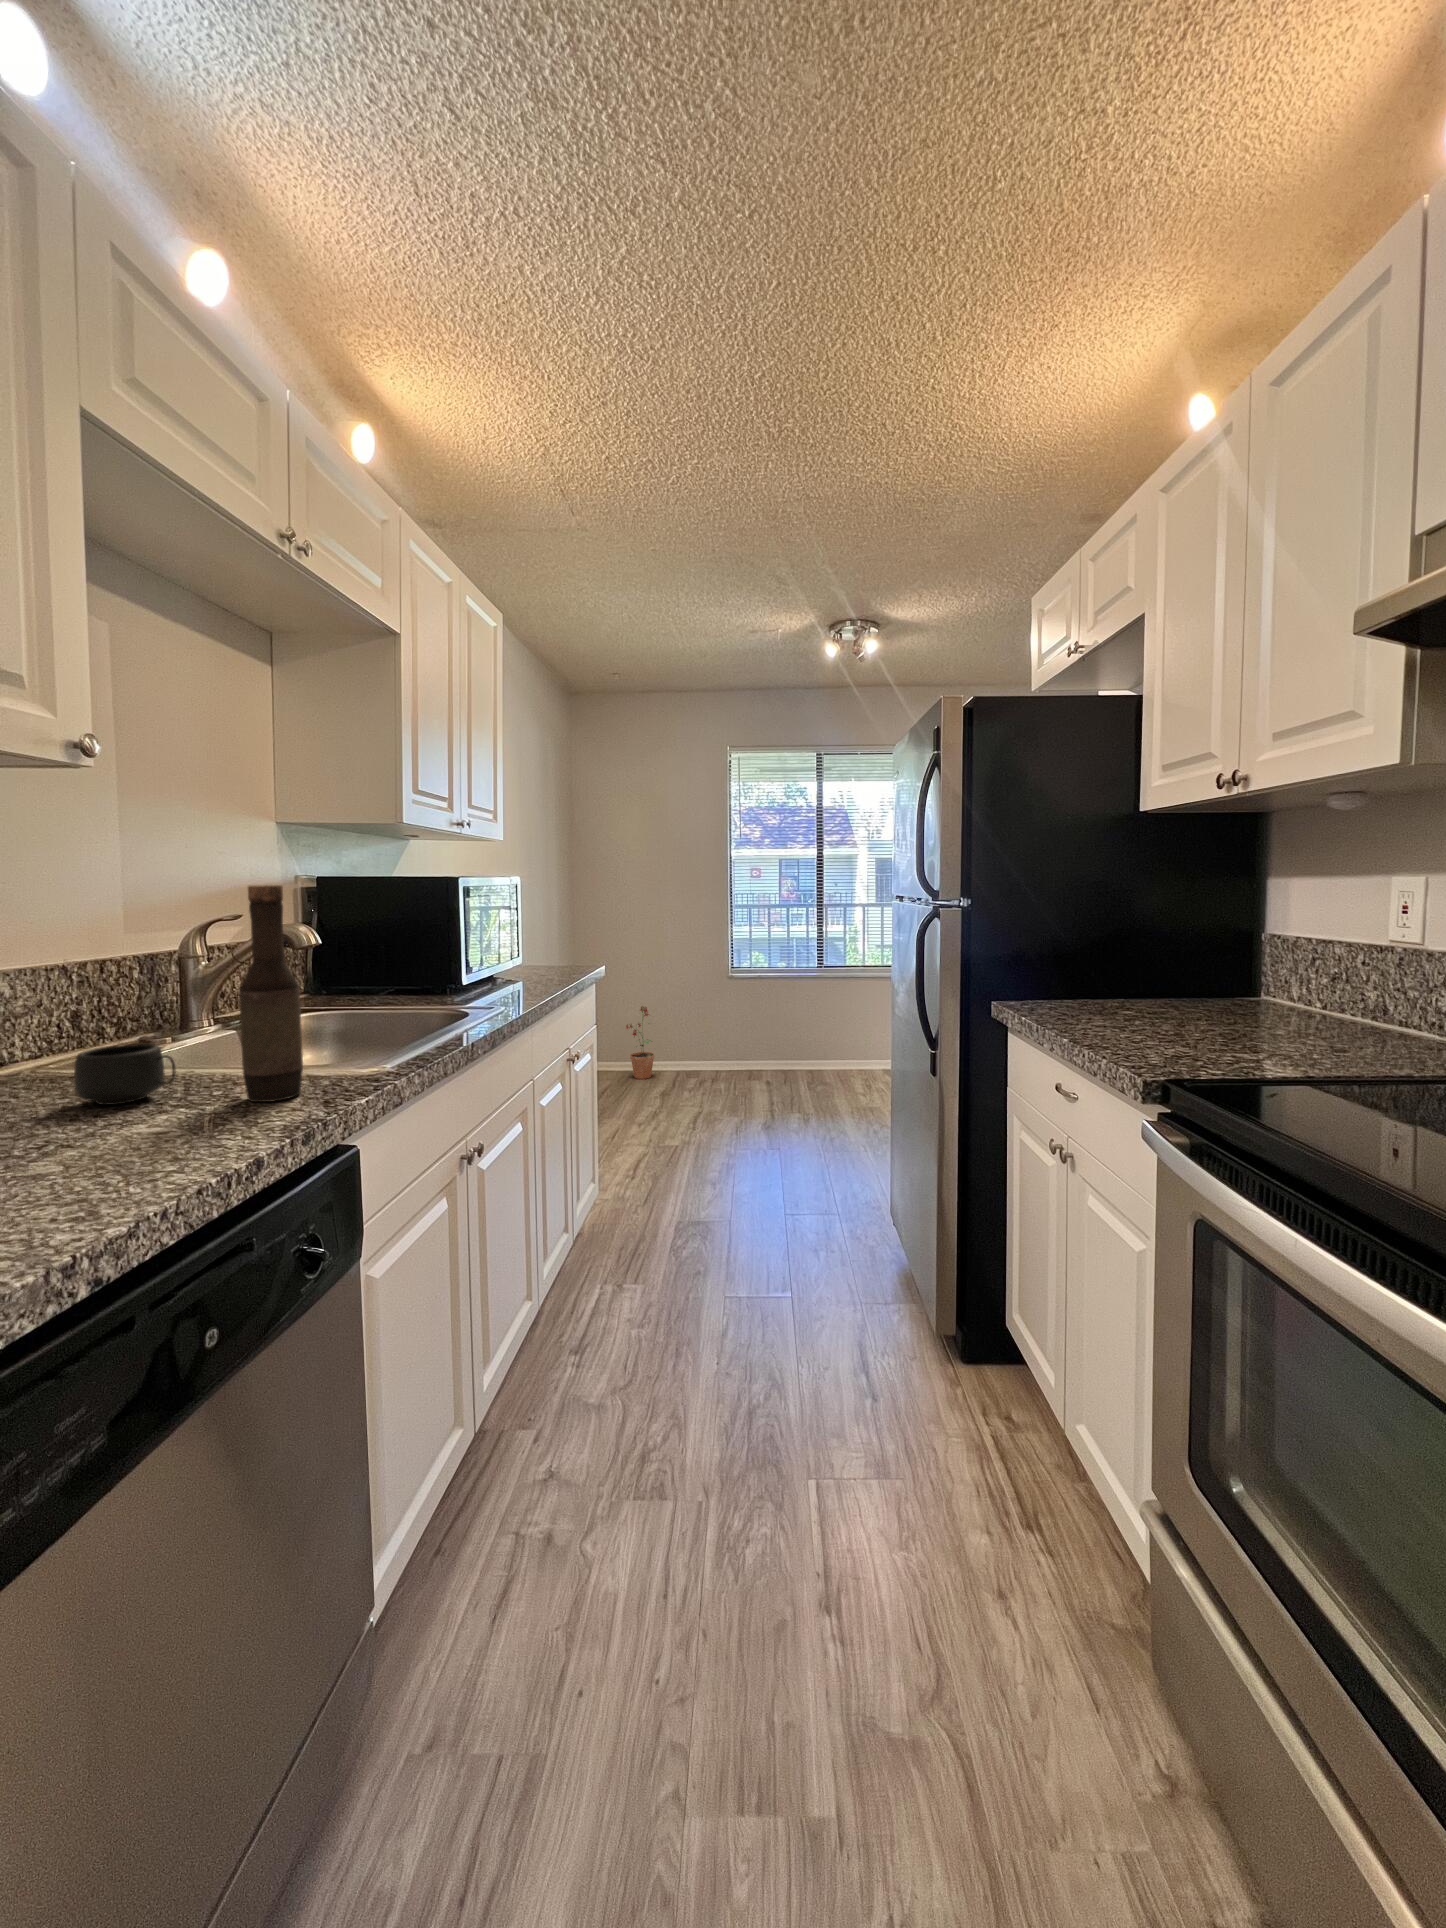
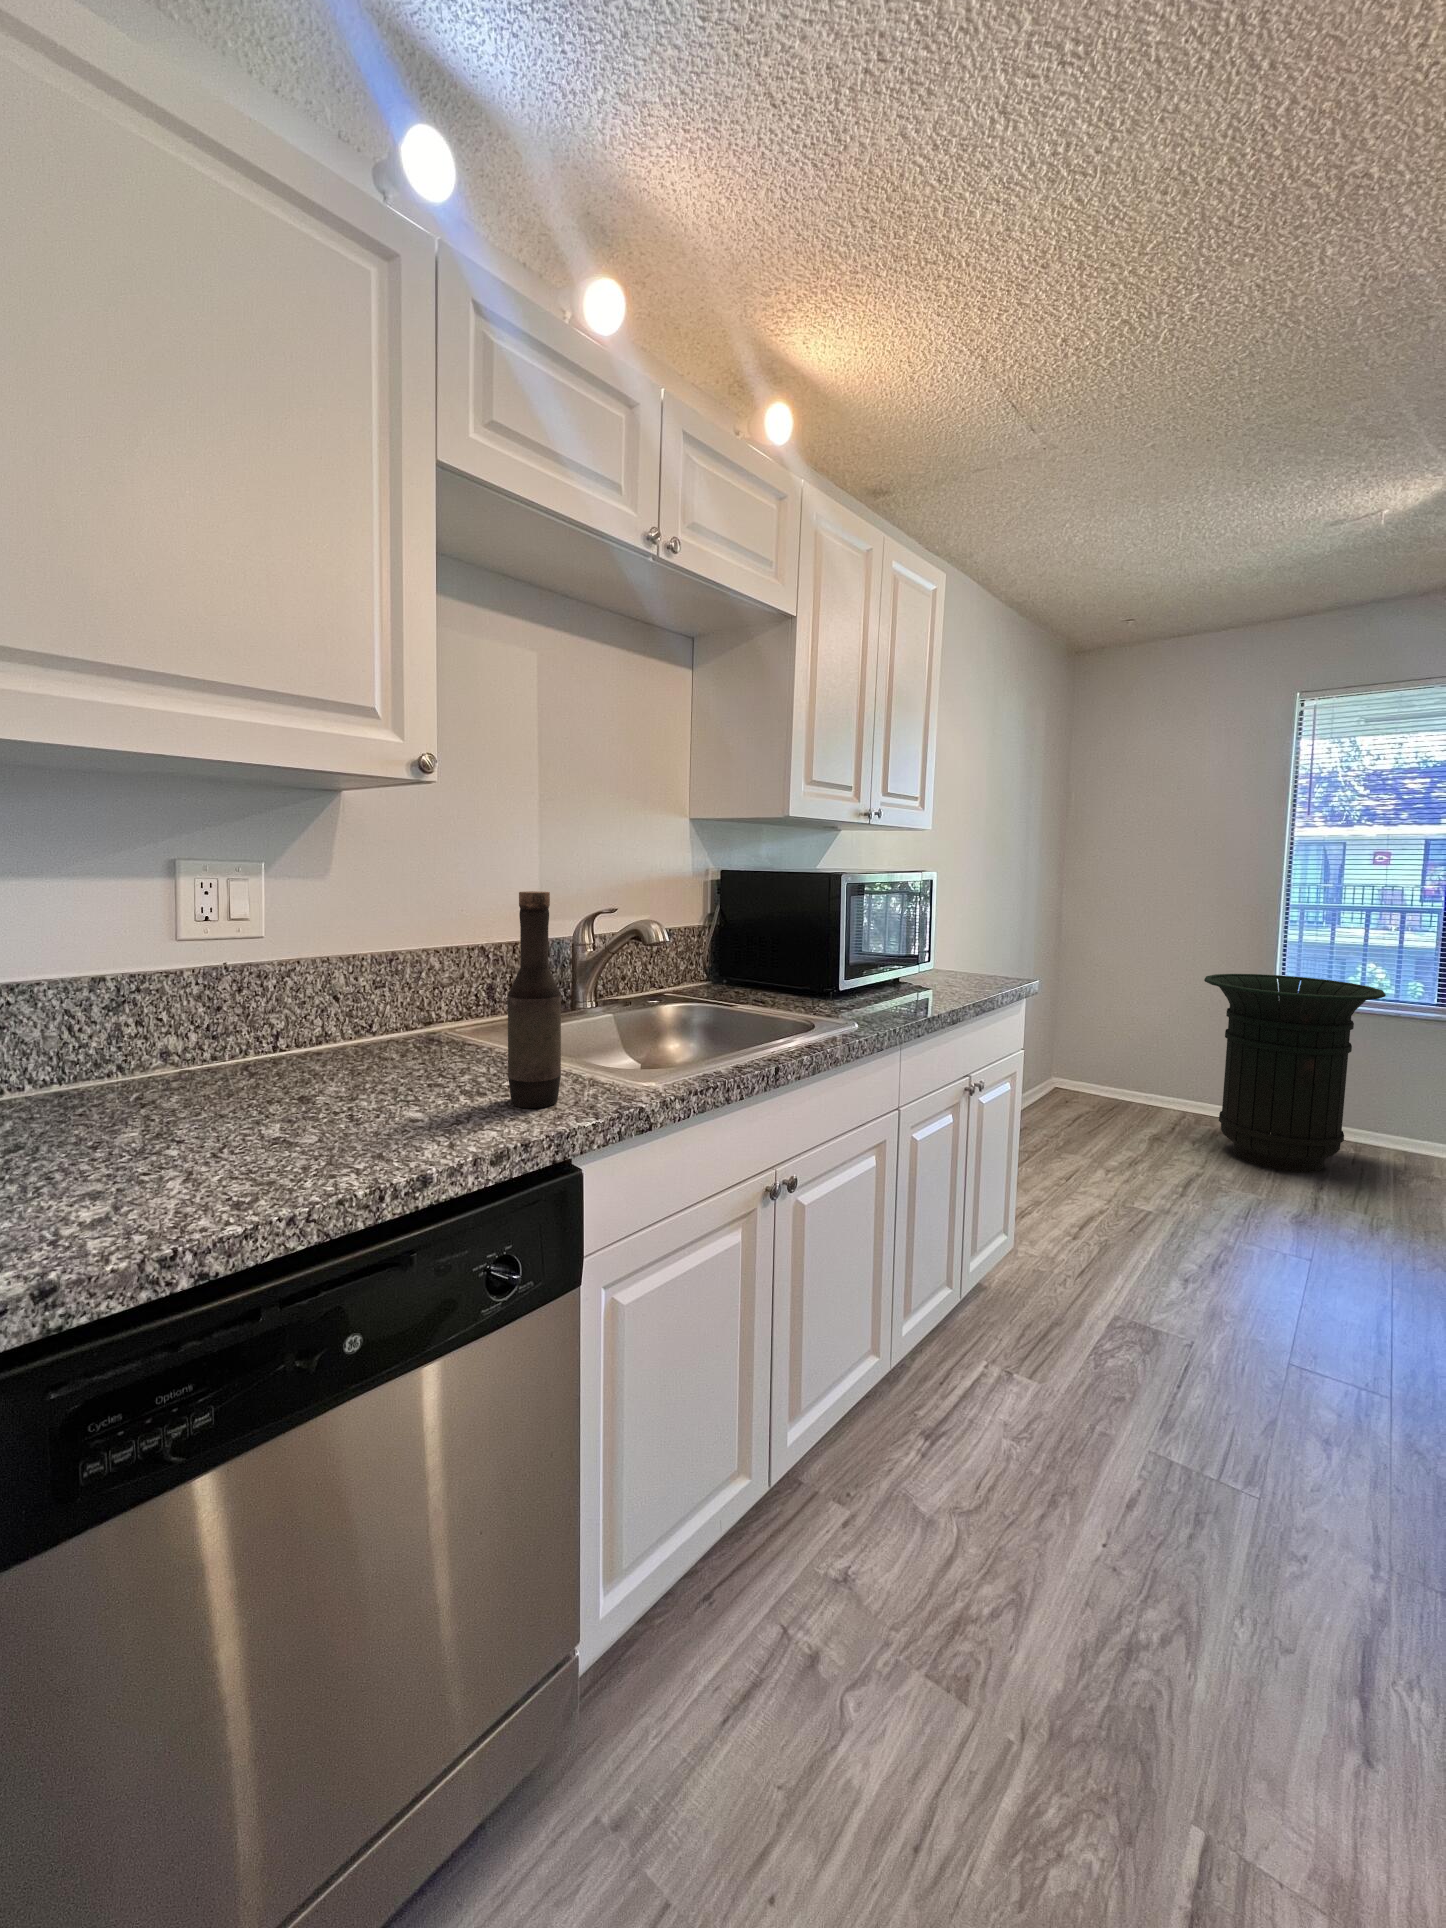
trash can: none [681,951,788,1092] -> present [1204,974,1386,1172]
potted plant: present [626,1006,654,1079] -> none [1124,1032,1162,1123]
mug: present [74,1043,175,1105] -> none [409,1027,475,1082]

